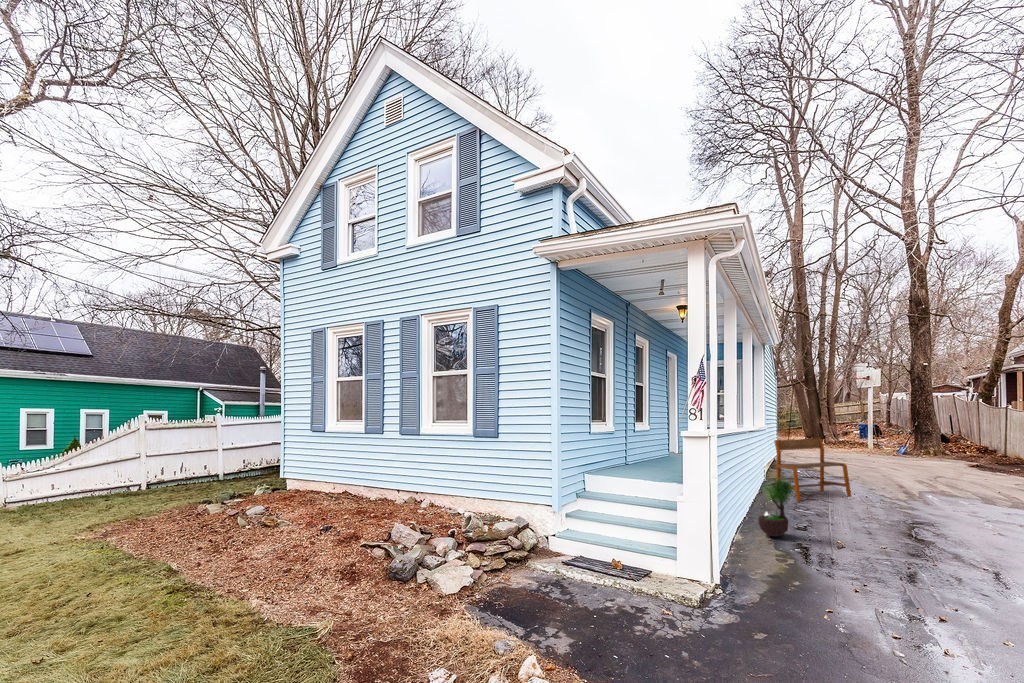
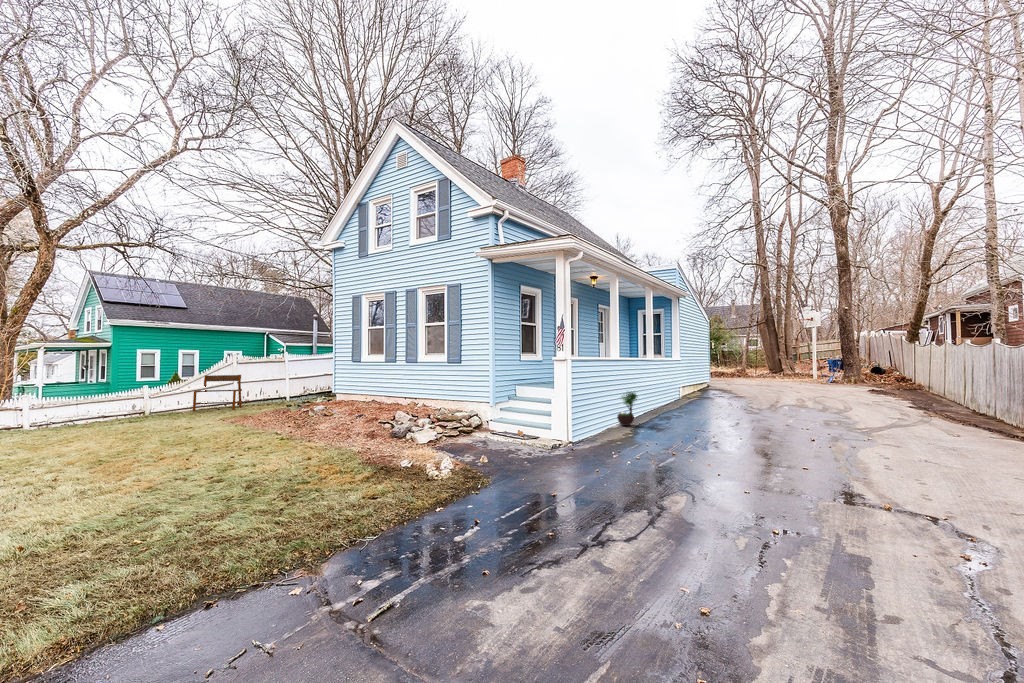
bench: present [774,438,851,501] -> present [193,375,243,411]

